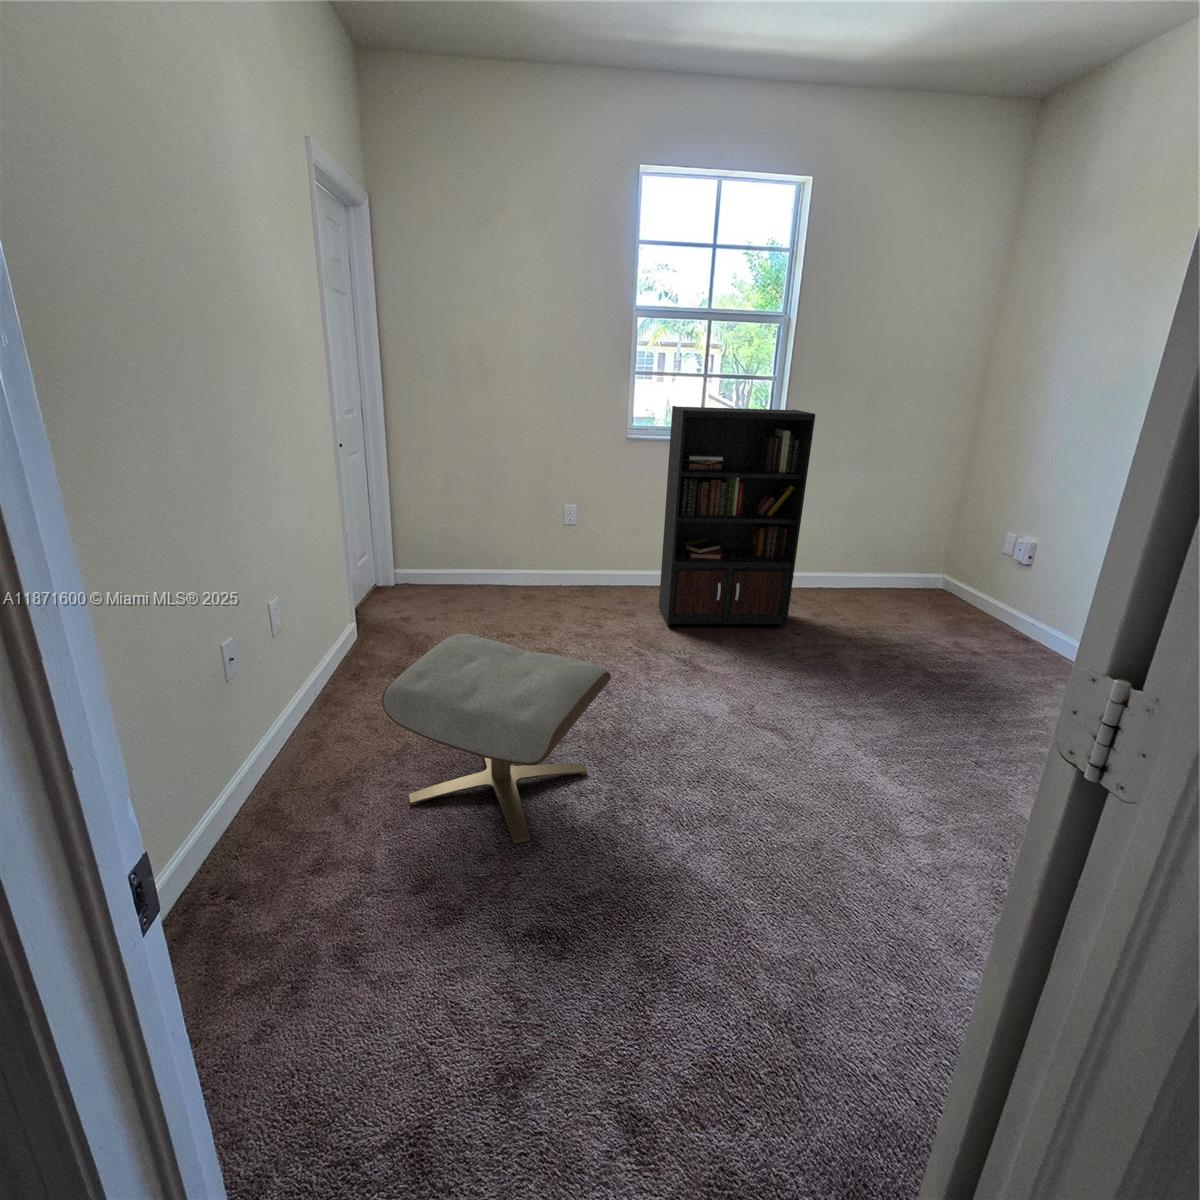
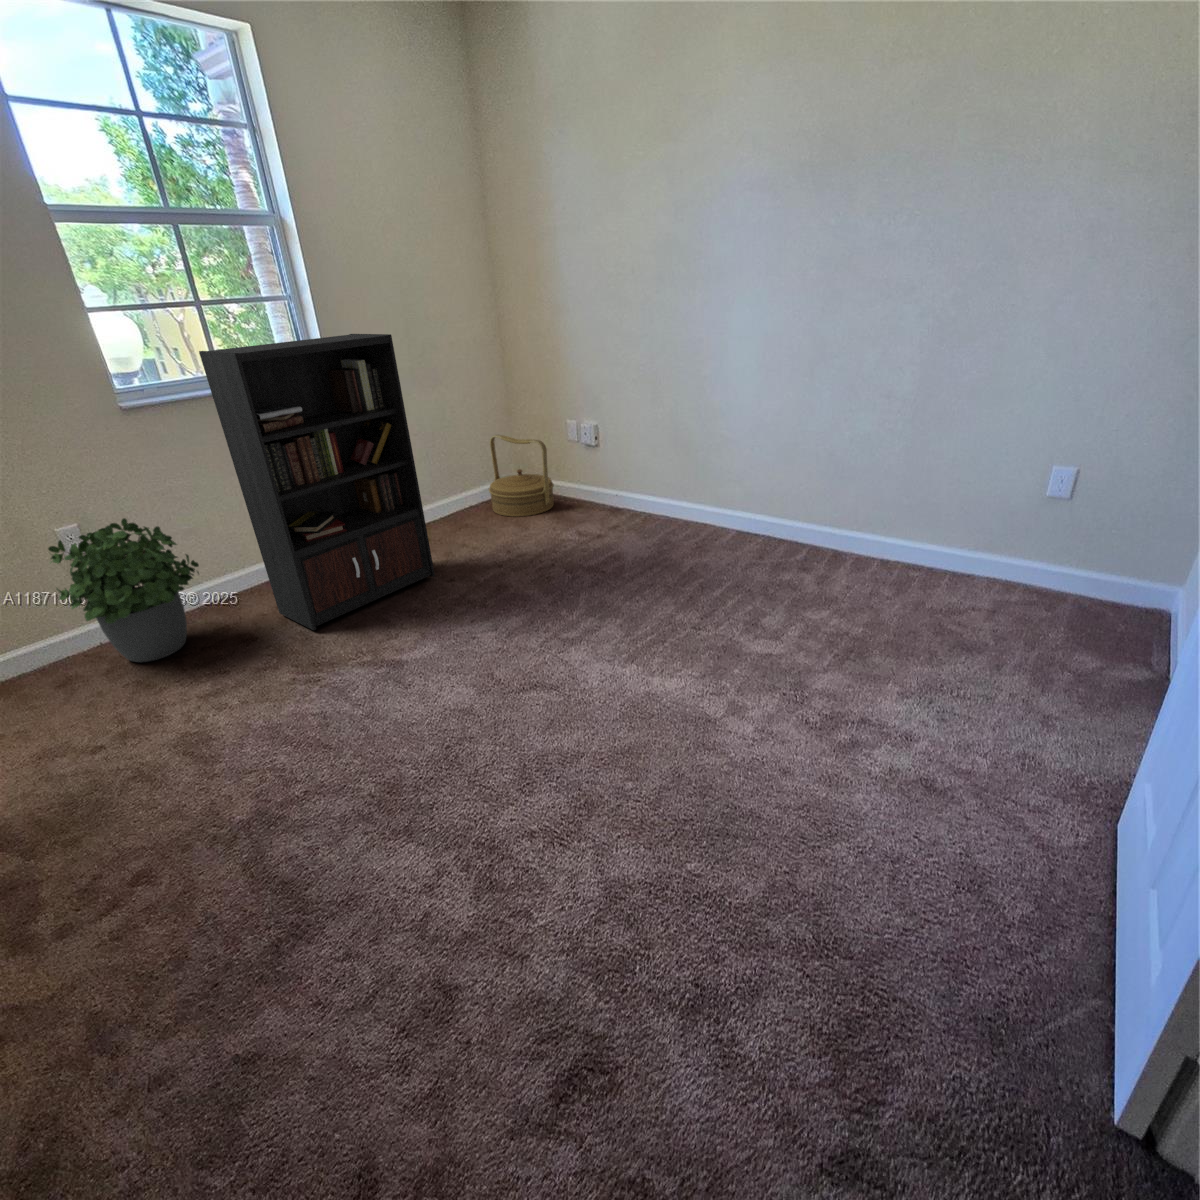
potted plant: none [540,507,621,605] -> present [48,518,199,662]
woven basket: none [895,528,972,616] -> present [489,435,554,517]
ottoman: present [382,634,611,843] -> none [70,723,443,1095]

